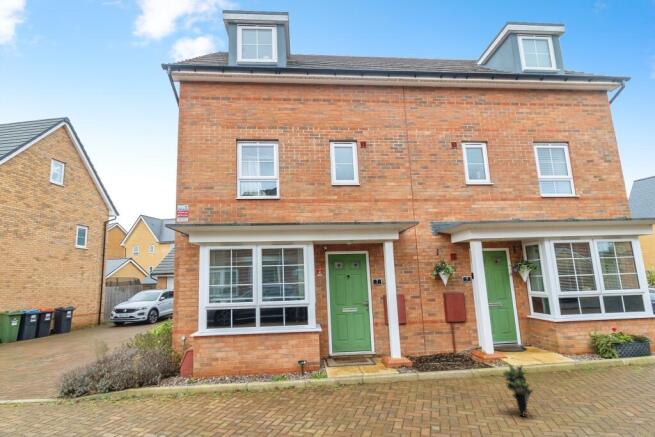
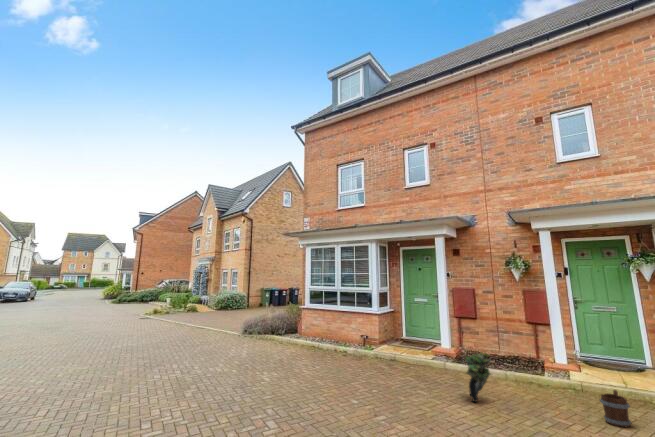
bucket: none [589,375,614,405] -> present [600,390,631,427]

